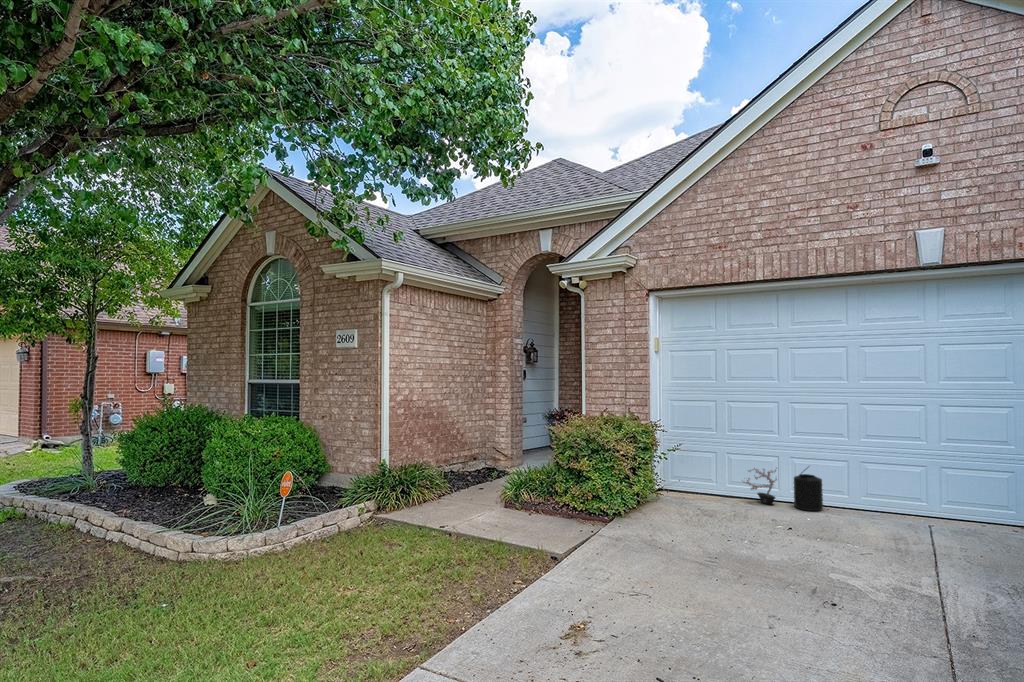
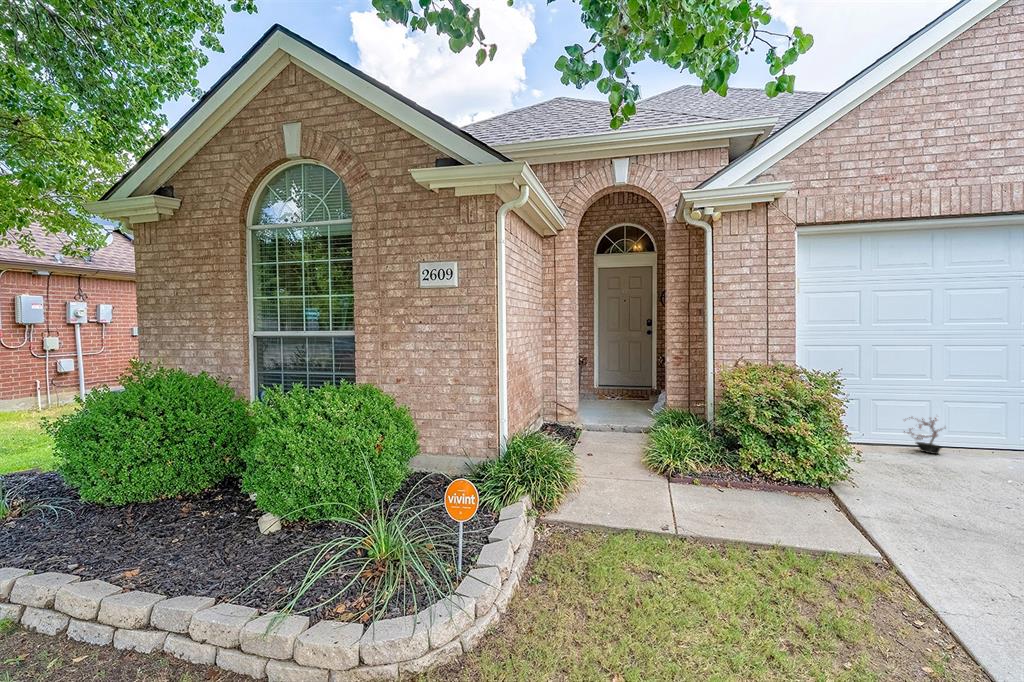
trash can: present [794,468,823,511] -> none [957,412,994,458]

